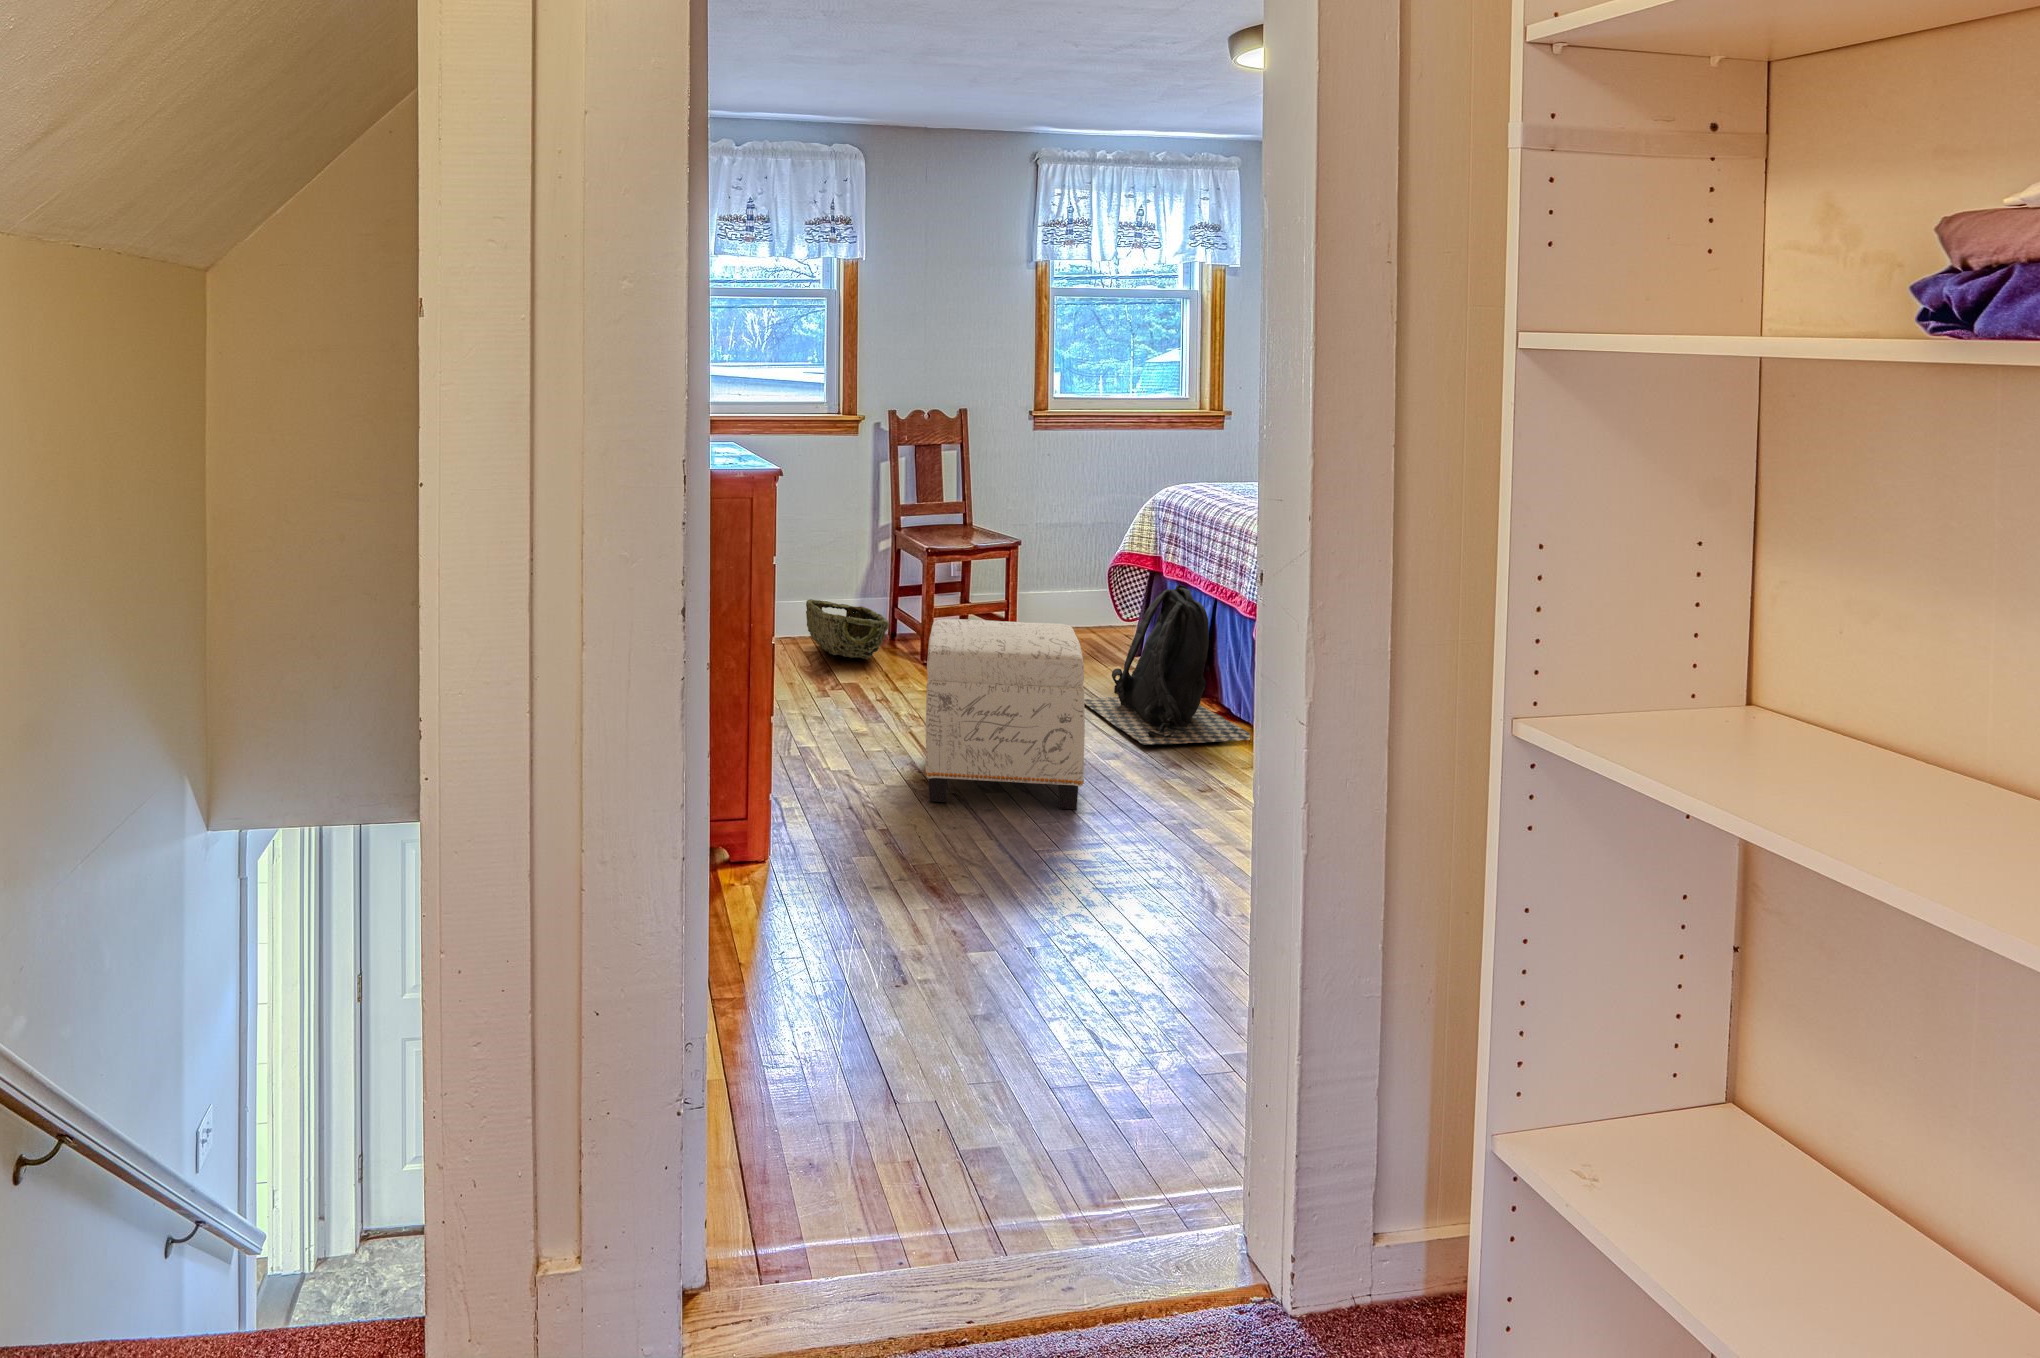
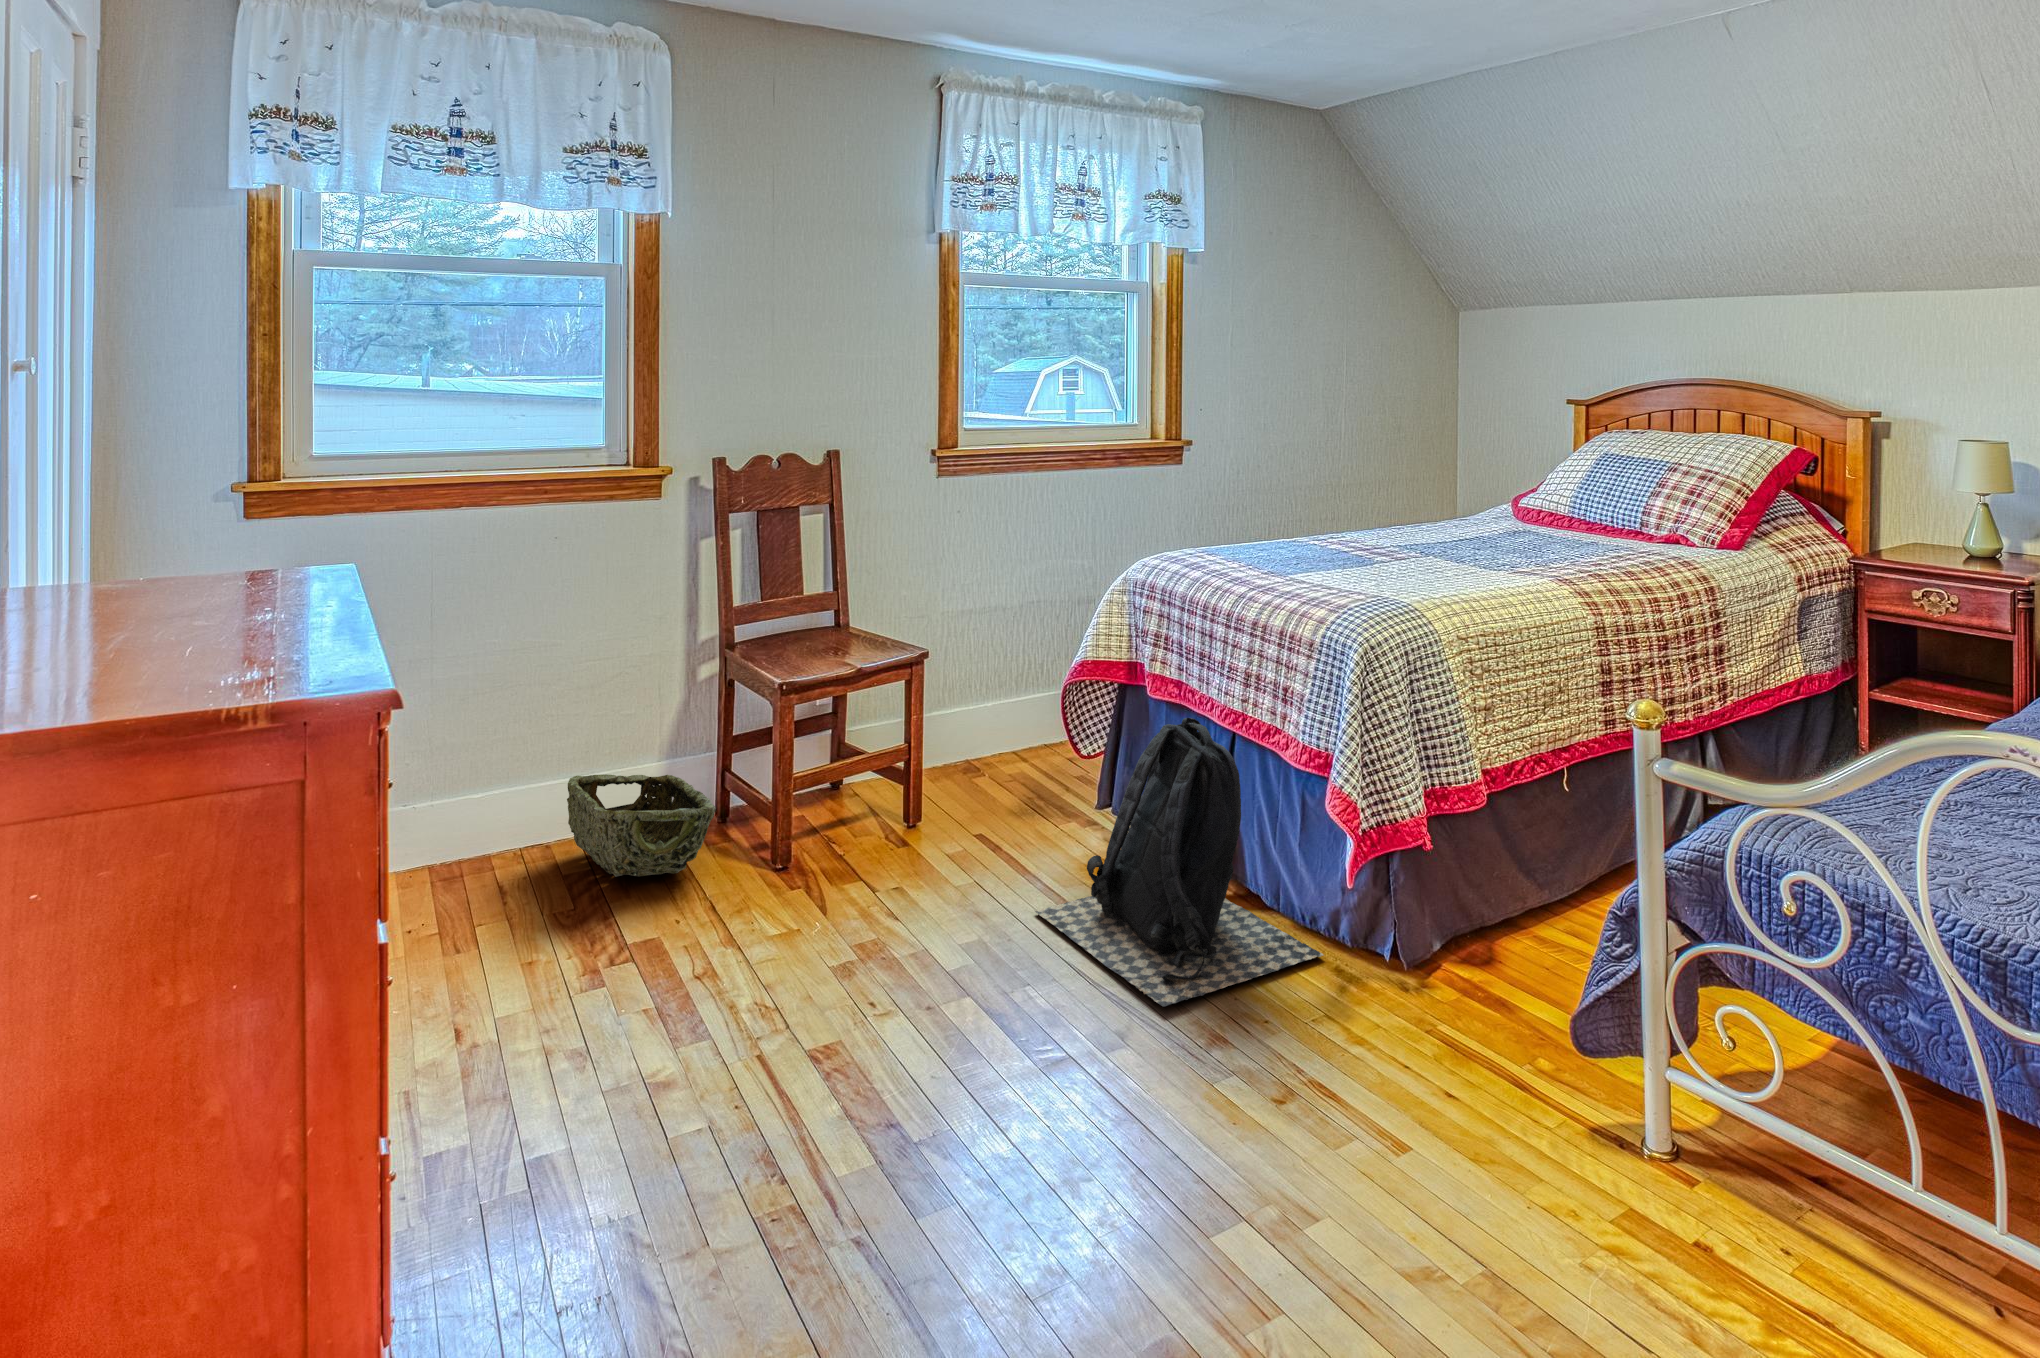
ottoman: present [925,619,1085,810] -> none [801,837,1110,1274]

